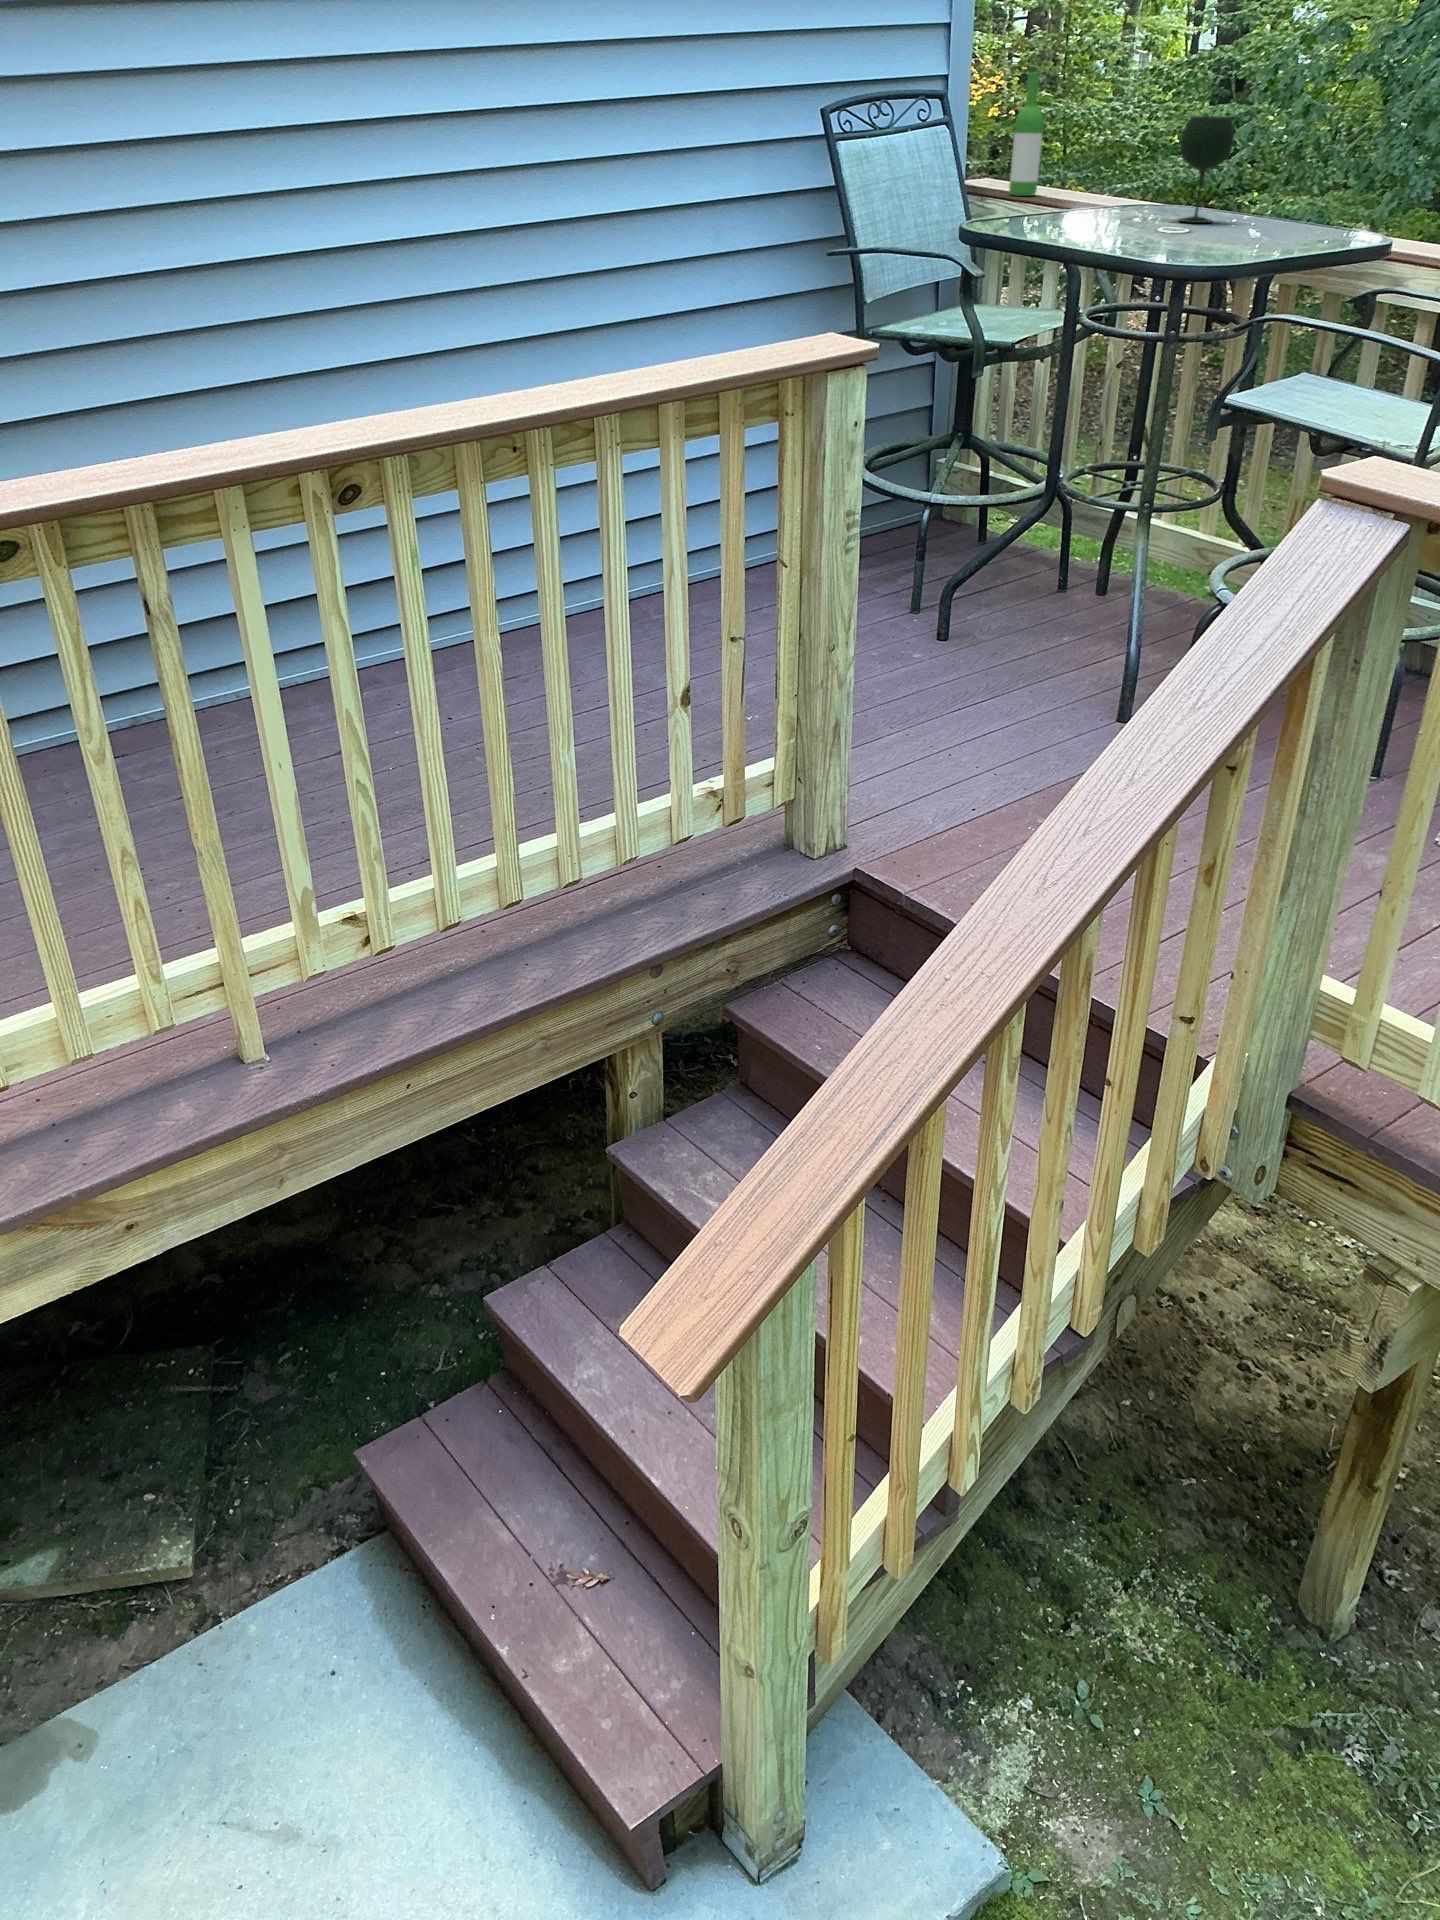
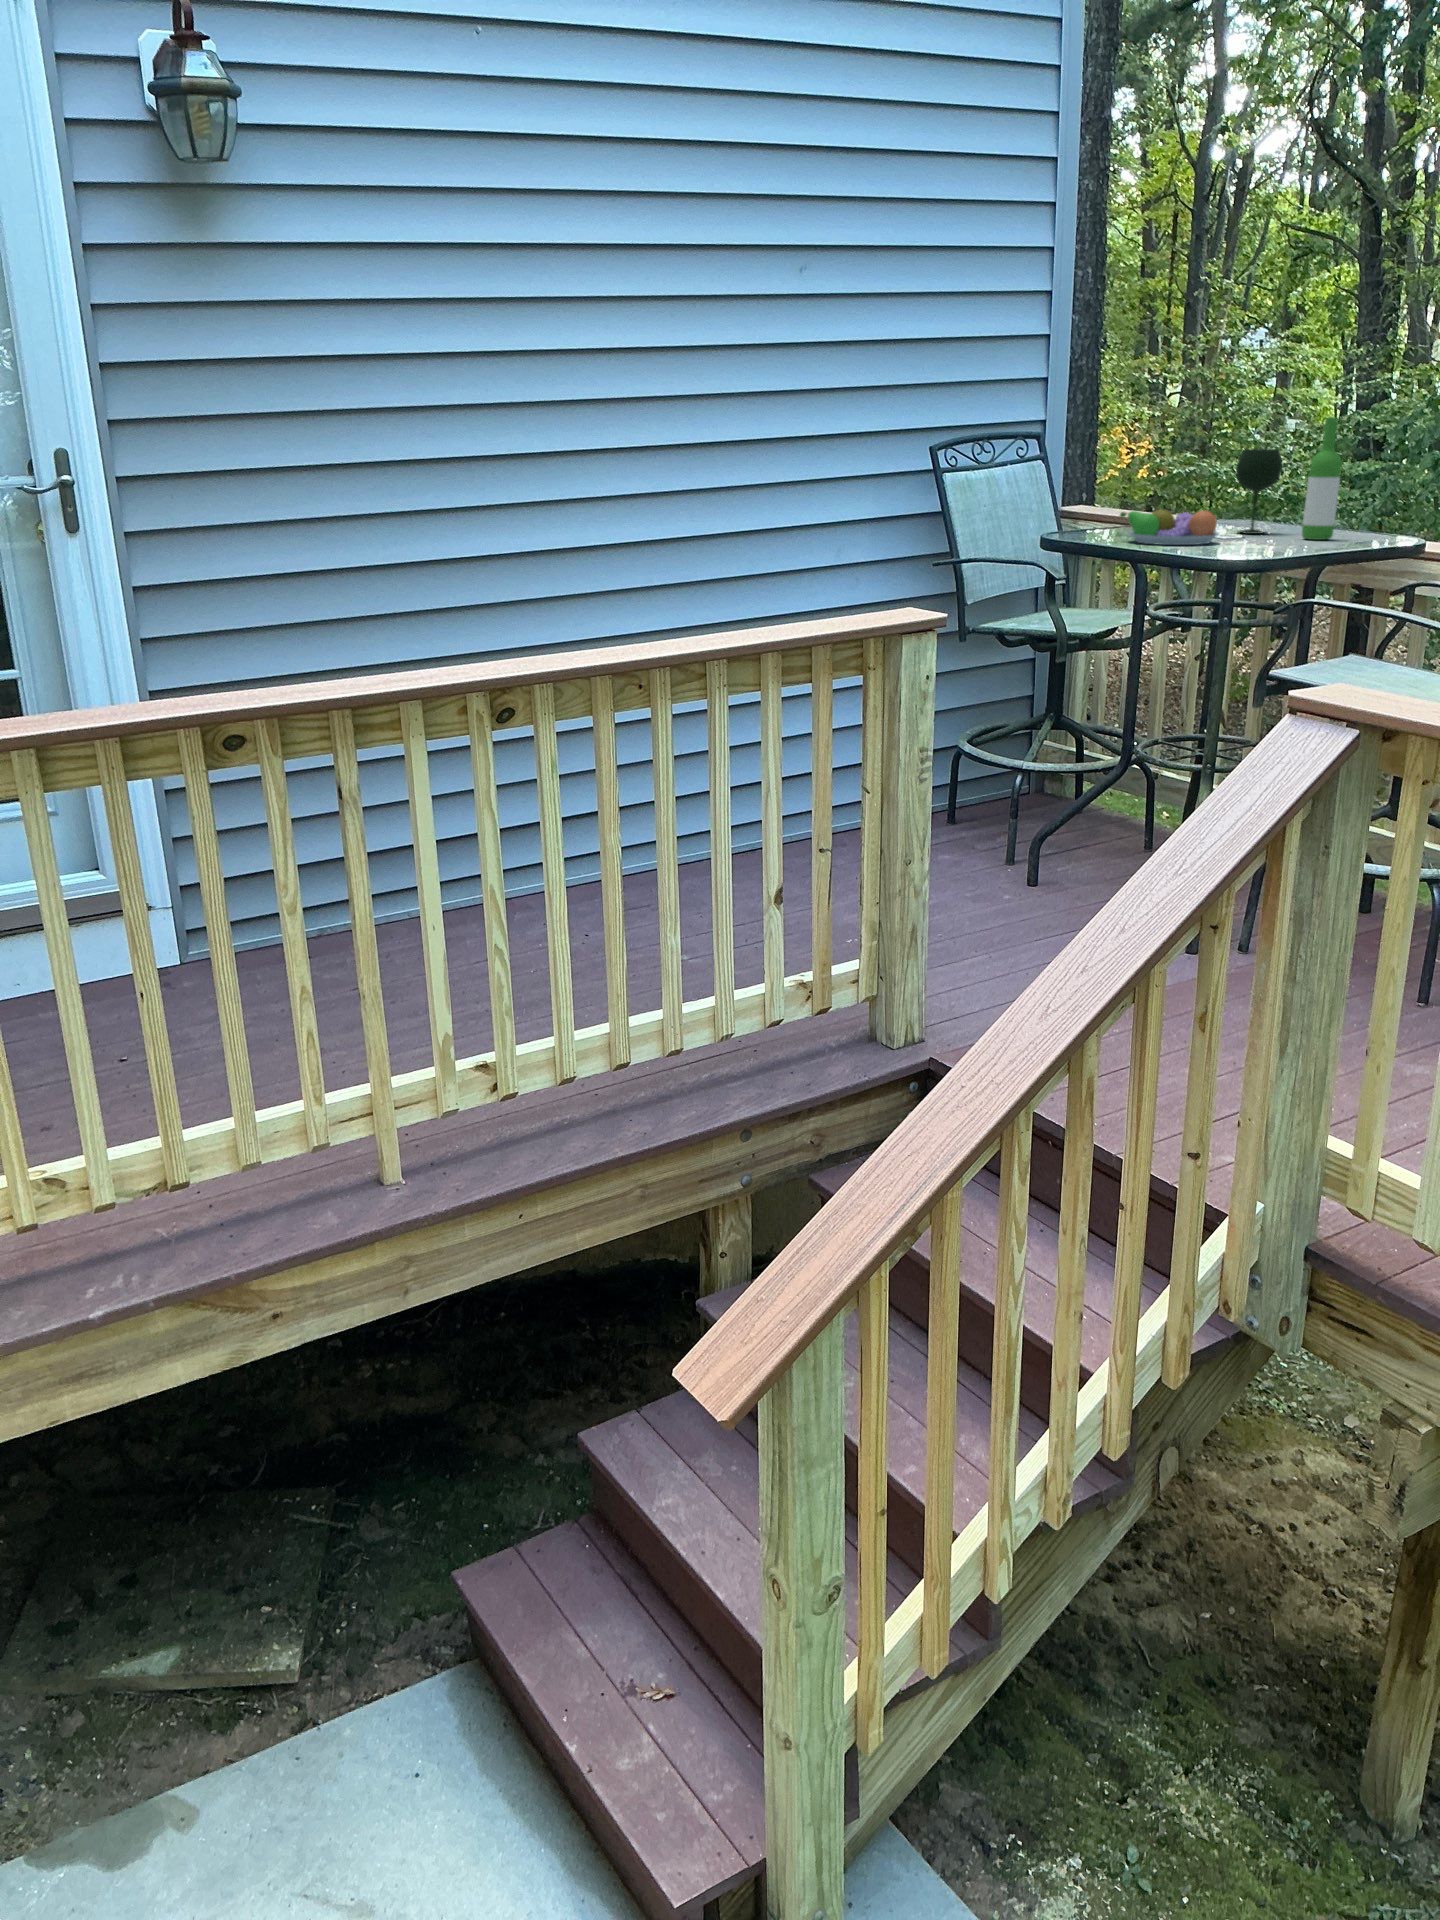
wine bottle: present [1009,72,1043,196] -> present [1302,417,1342,540]
fruit bowl: none [1053,187,1169,241] -> present [1120,504,1219,545]

